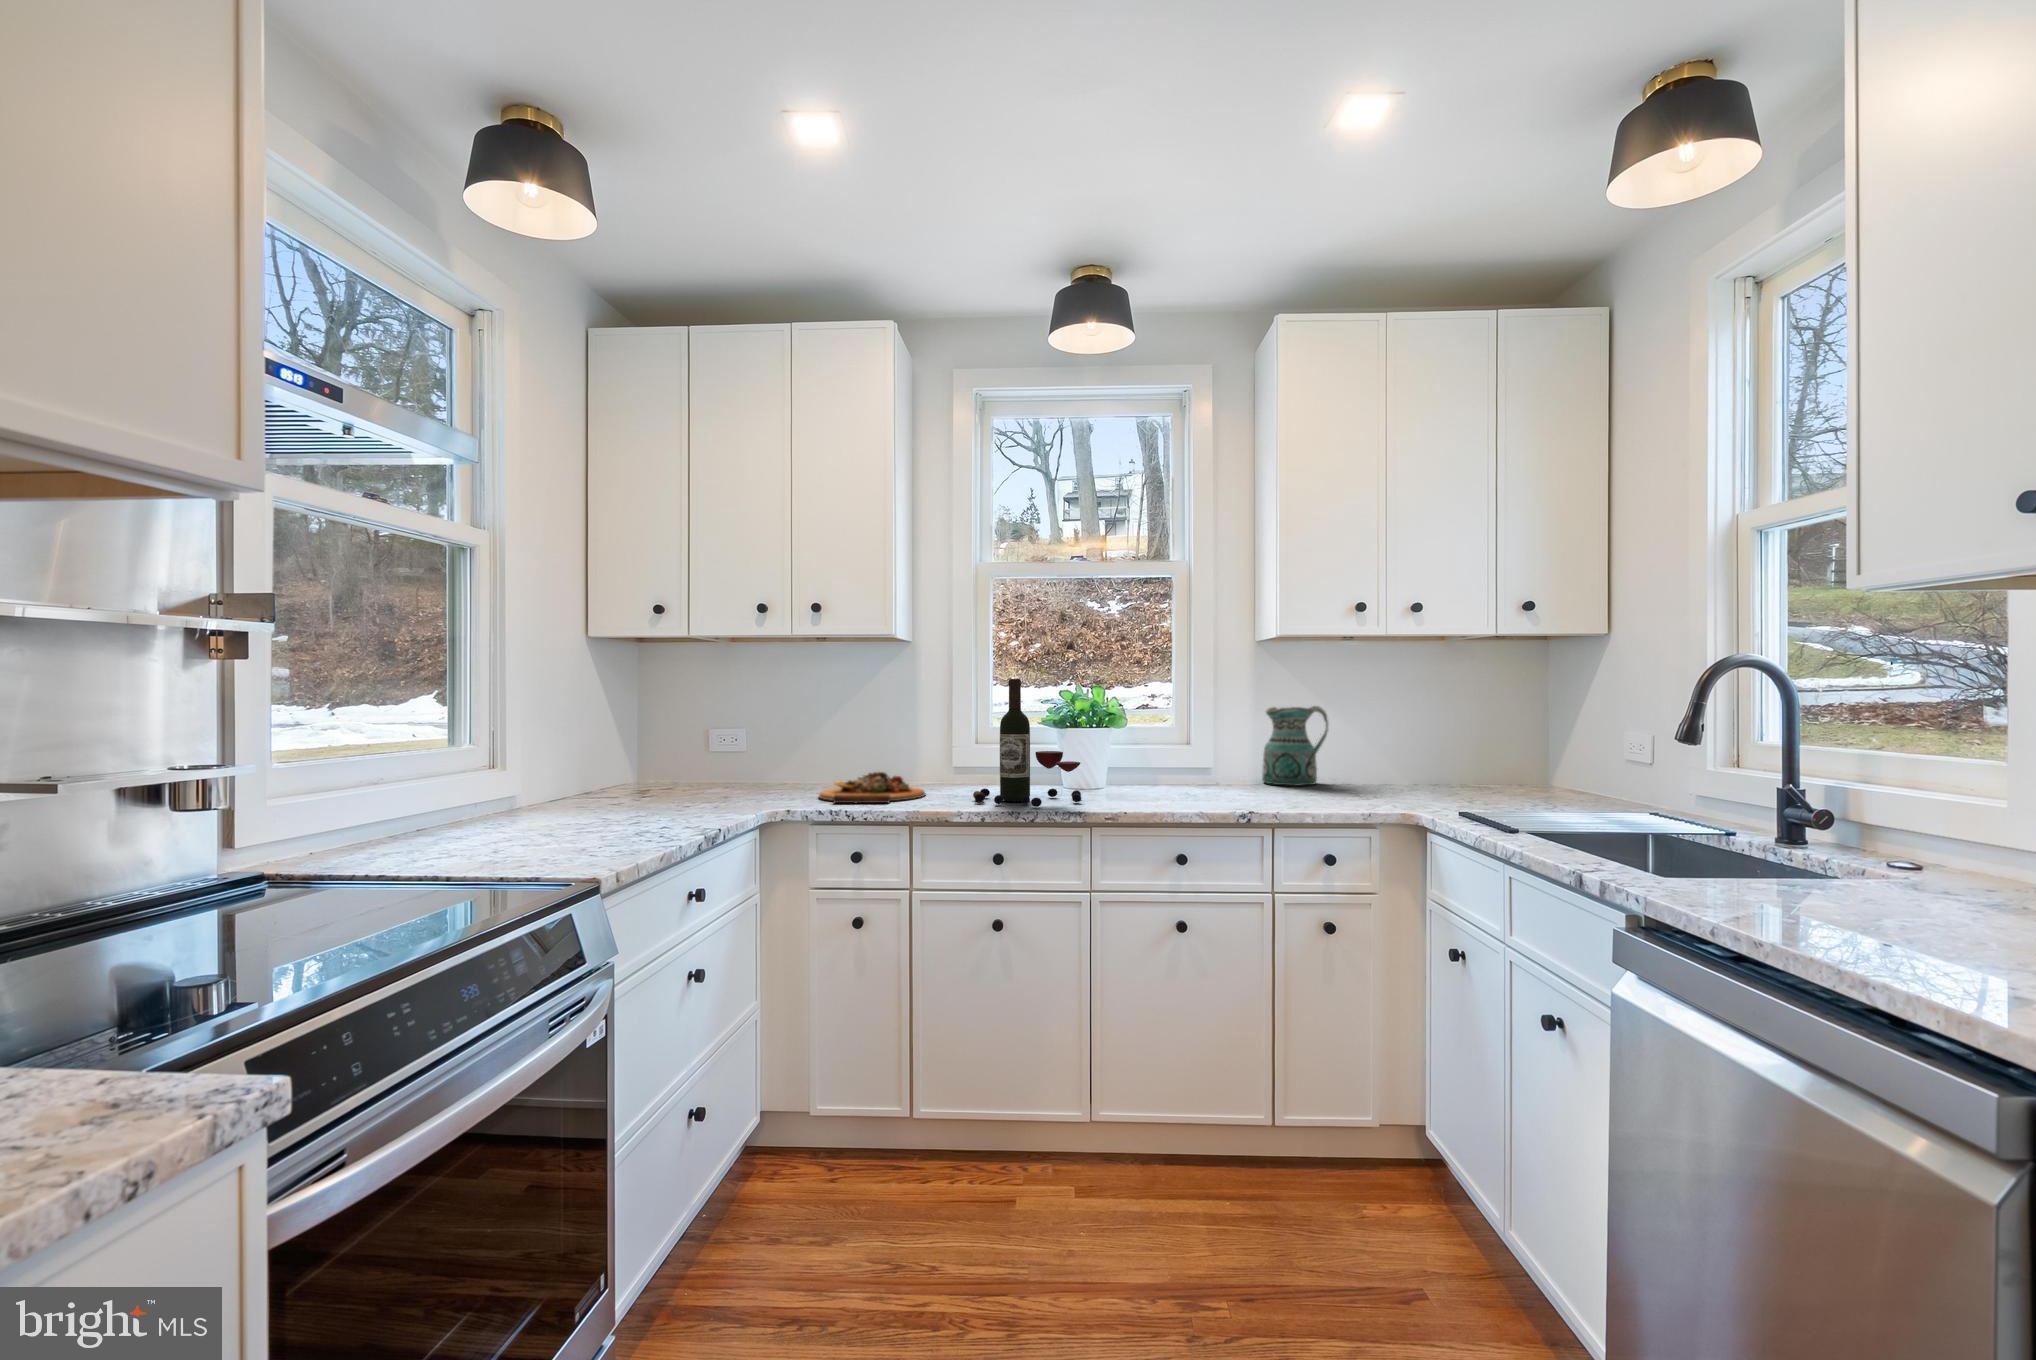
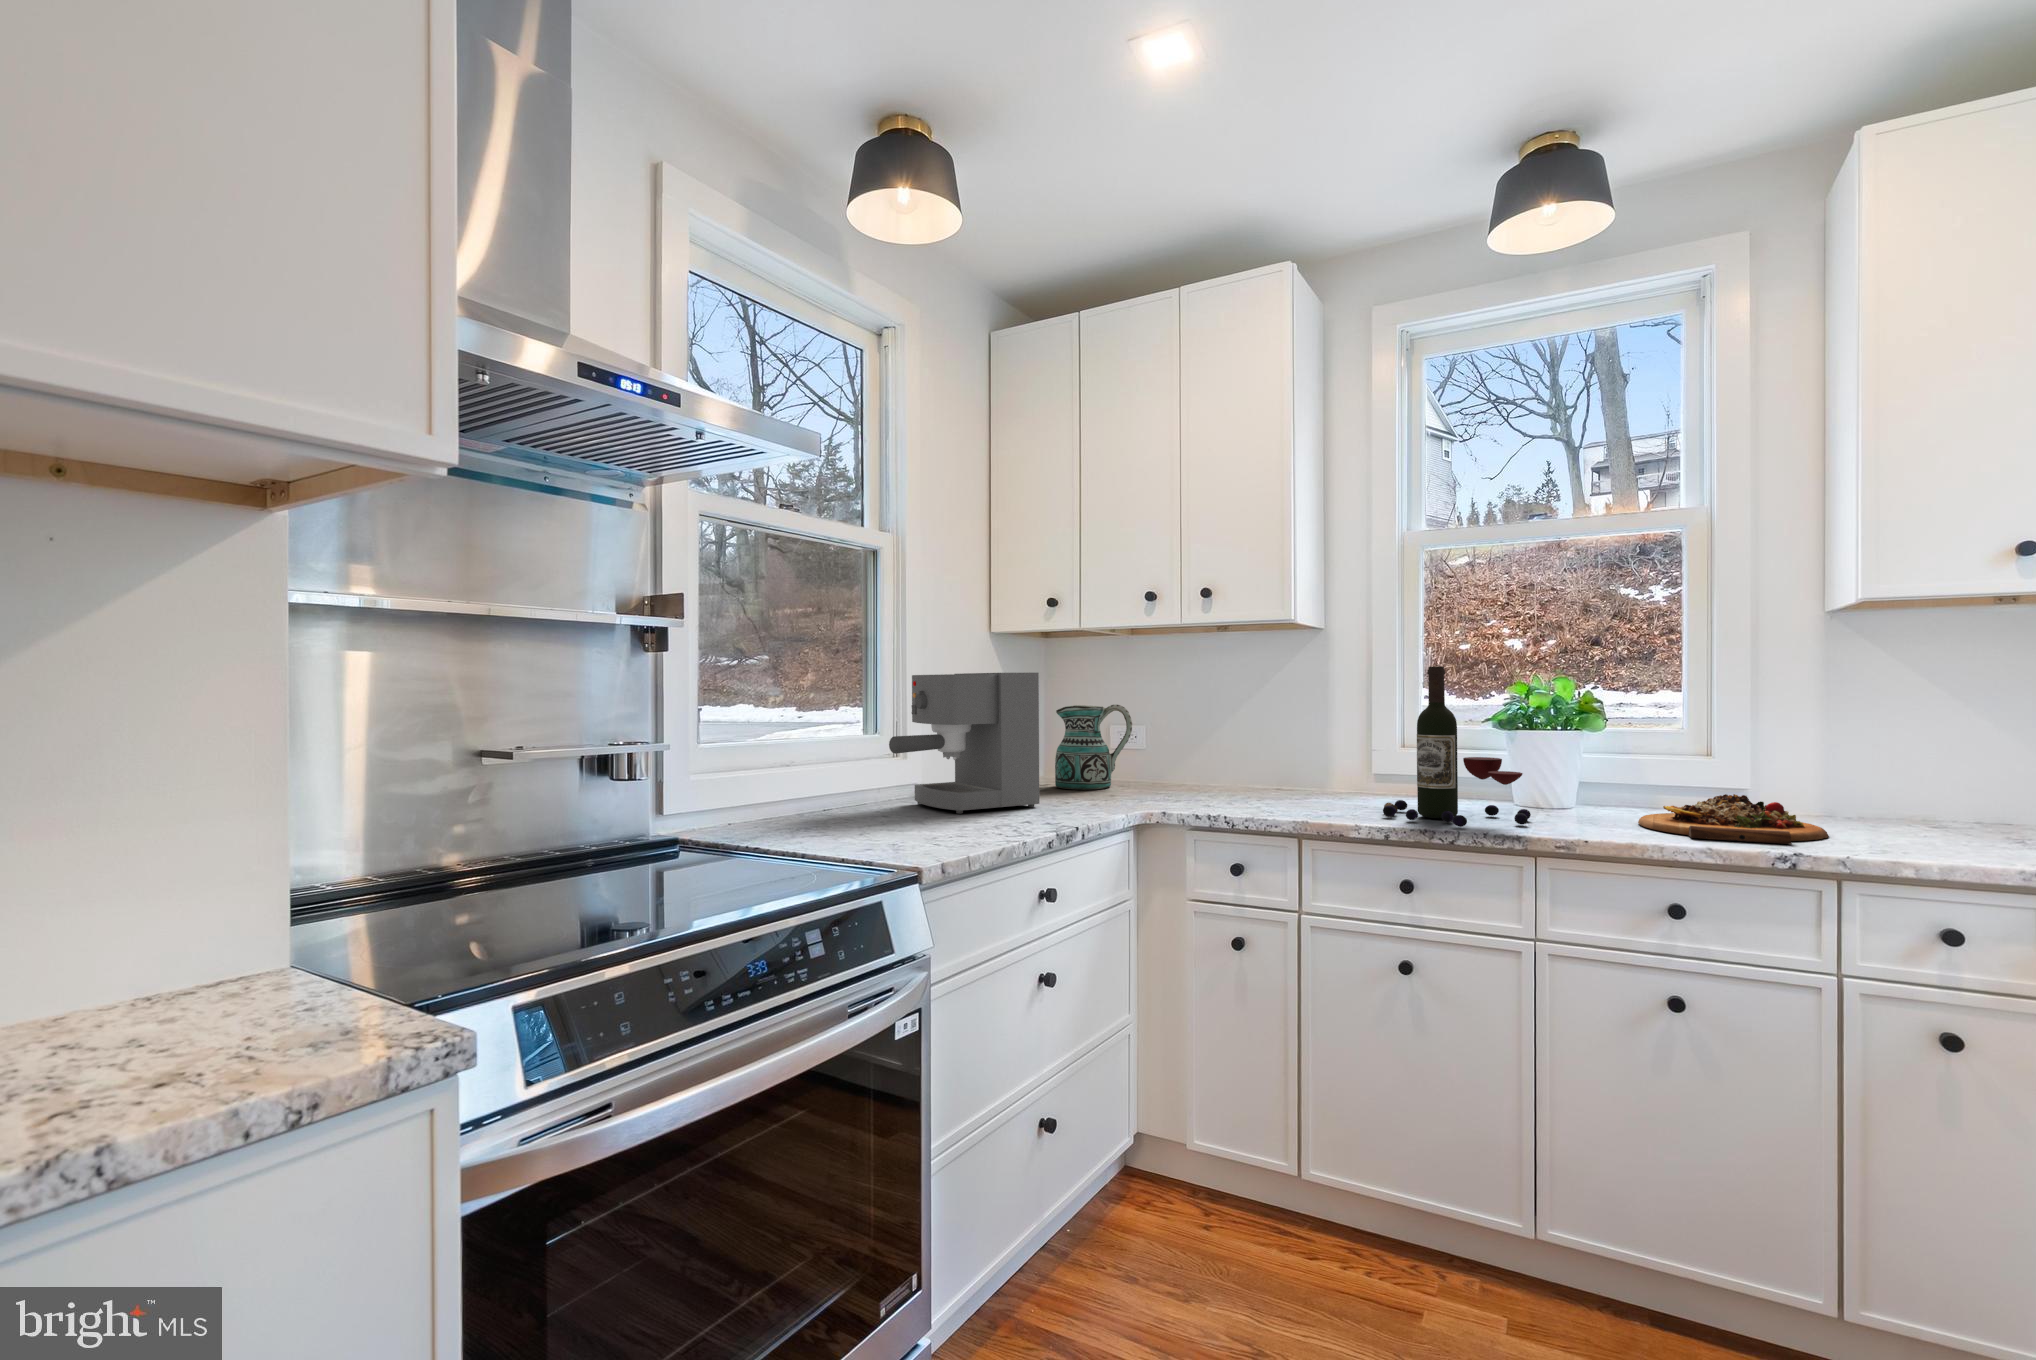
coffee maker: none [501,682,662,825] -> present [889,673,1039,813]
ceramic pitcher: present [1262,706,1329,786] -> present [1055,704,1132,790]
cutting board: present [819,772,925,803] -> present [1638,794,1828,844]

